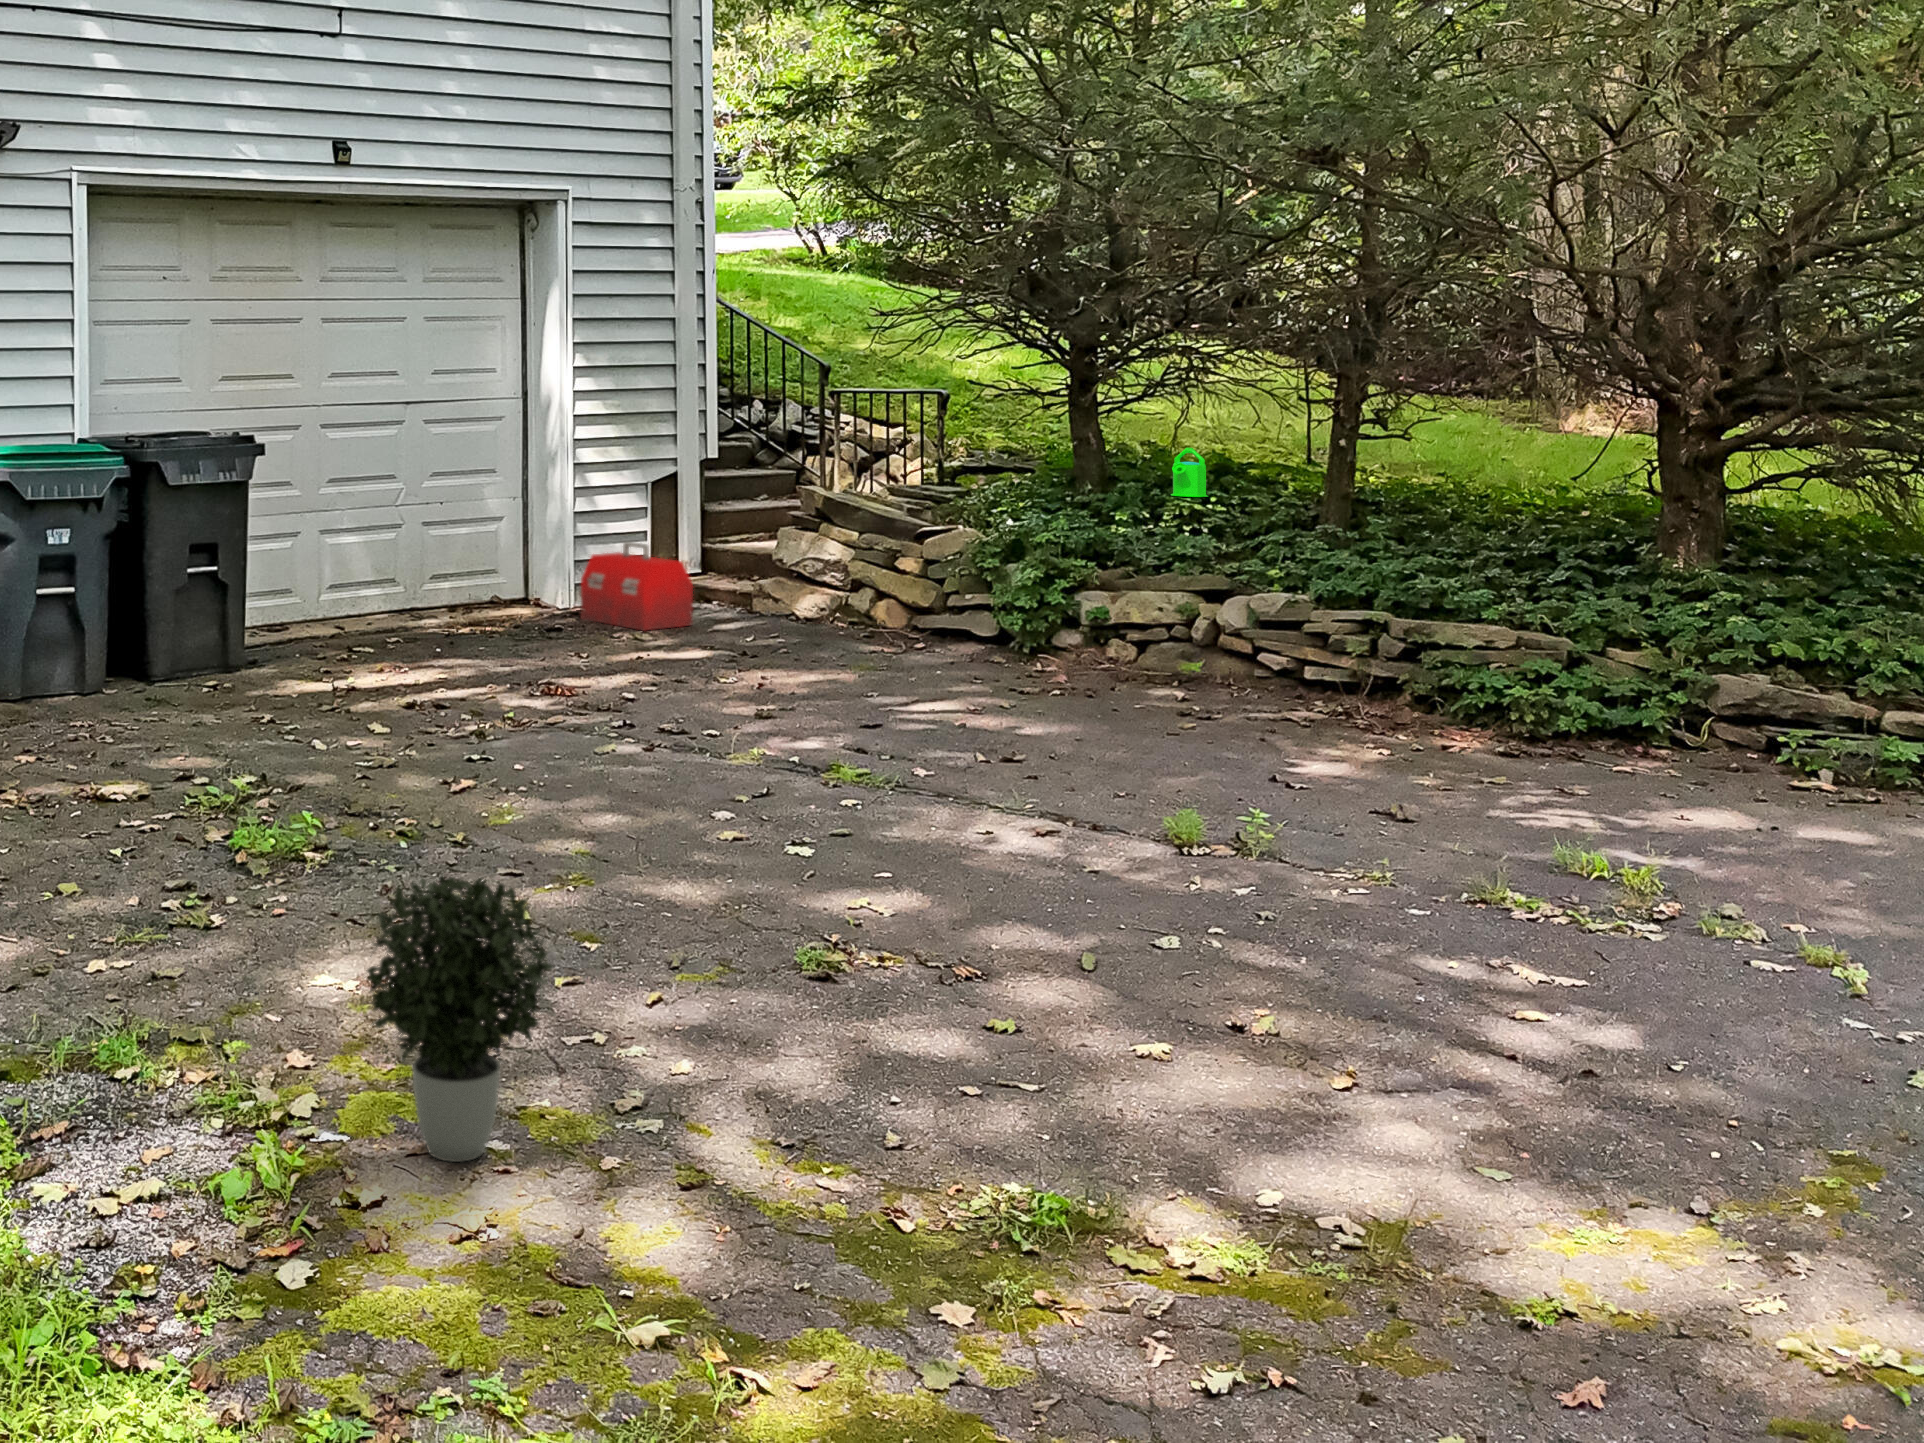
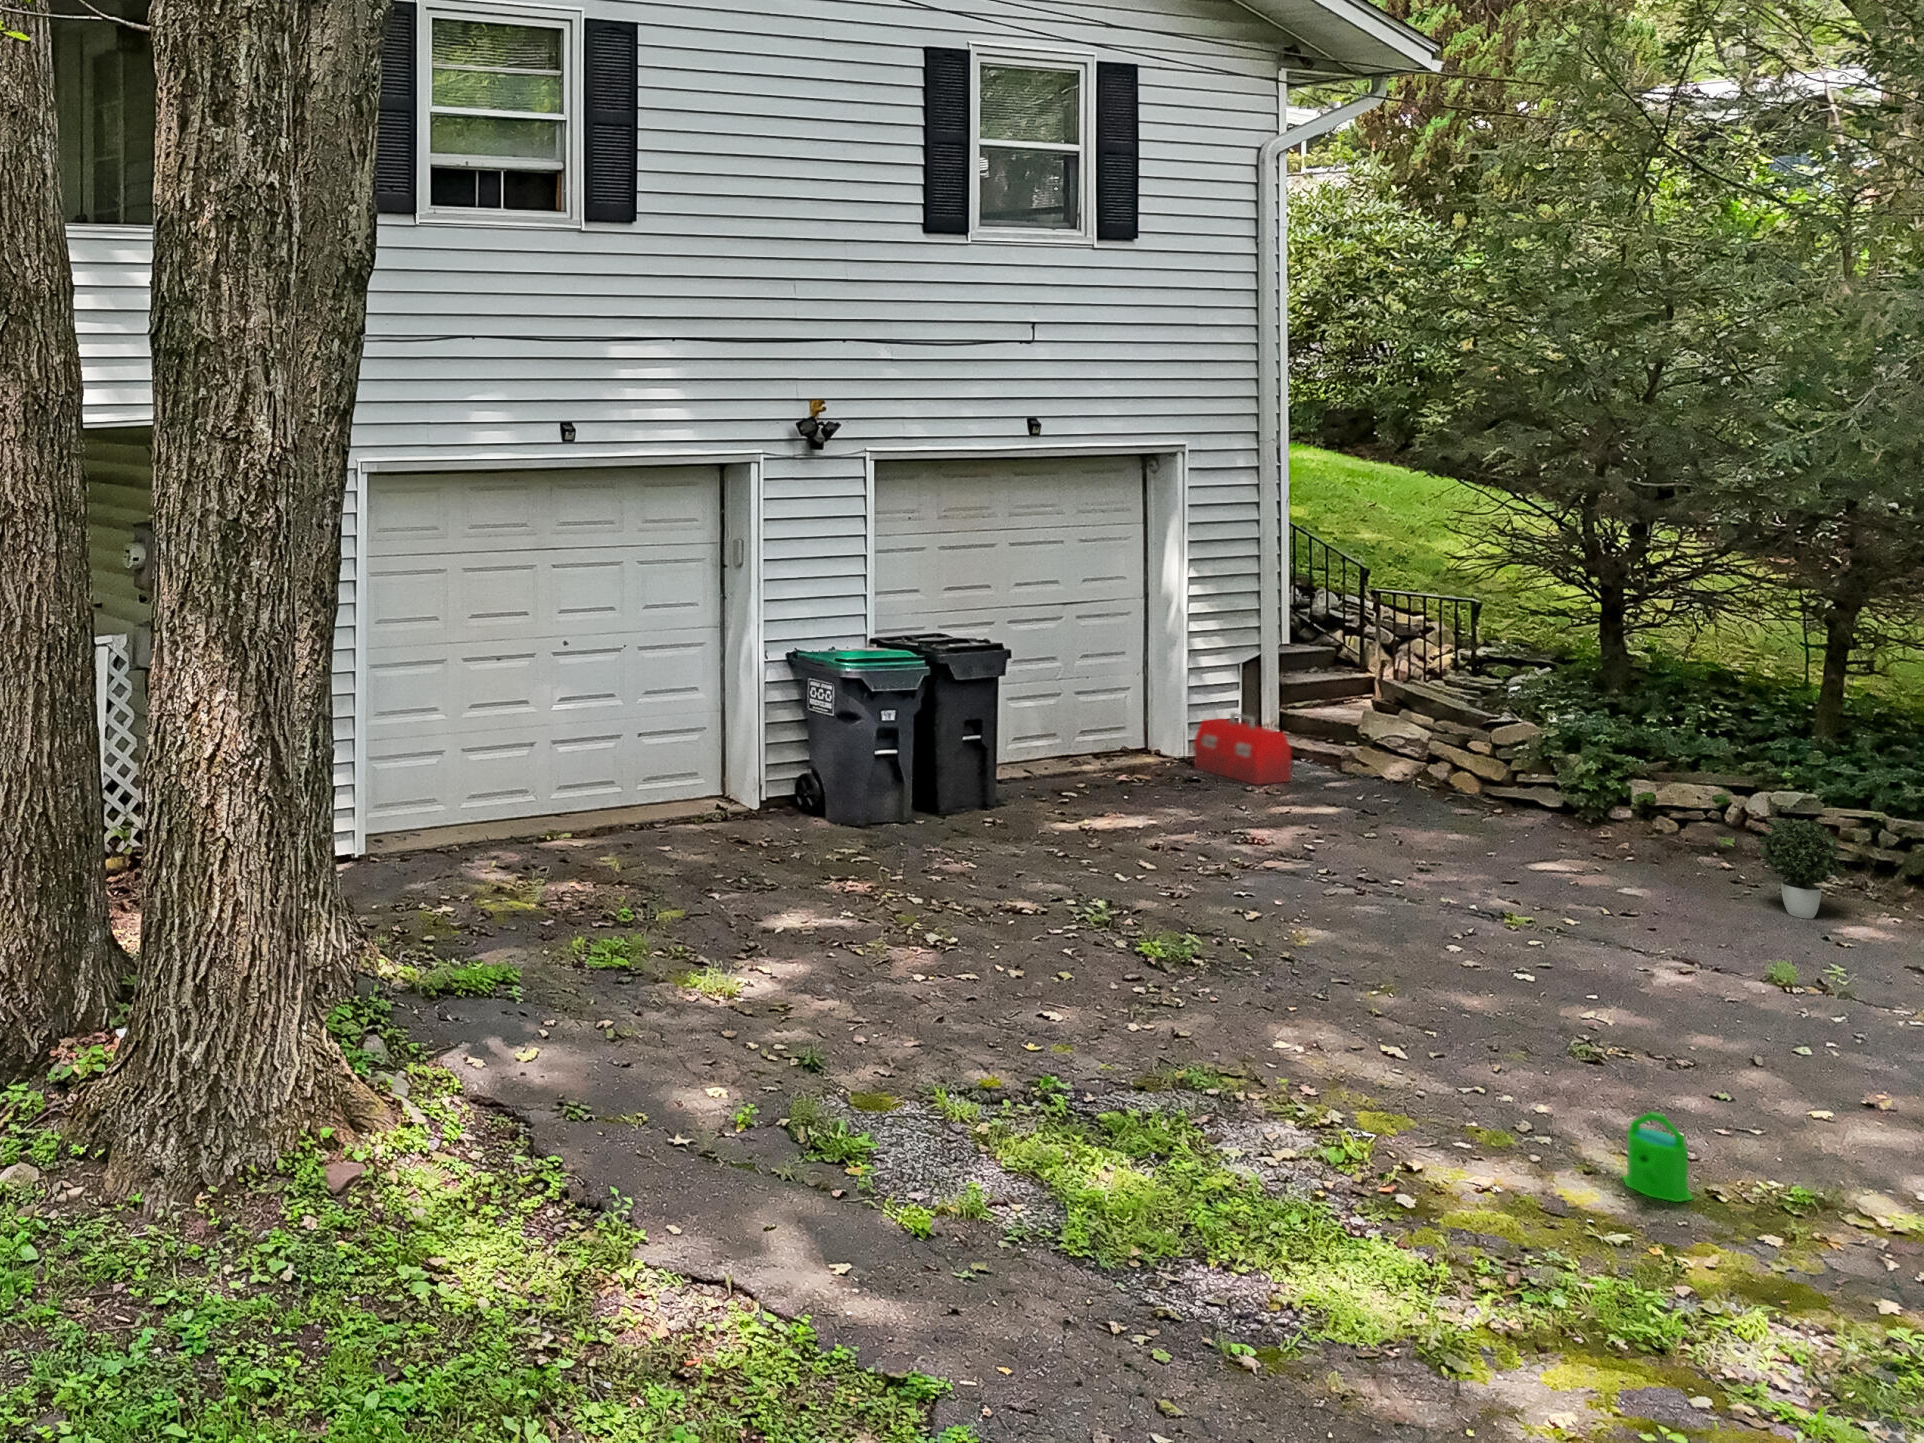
watering can: present [1171,448,1208,497] -> present [1623,1112,1692,1202]
potted plant: present [367,876,553,1162] -> present [1757,817,1846,919]

